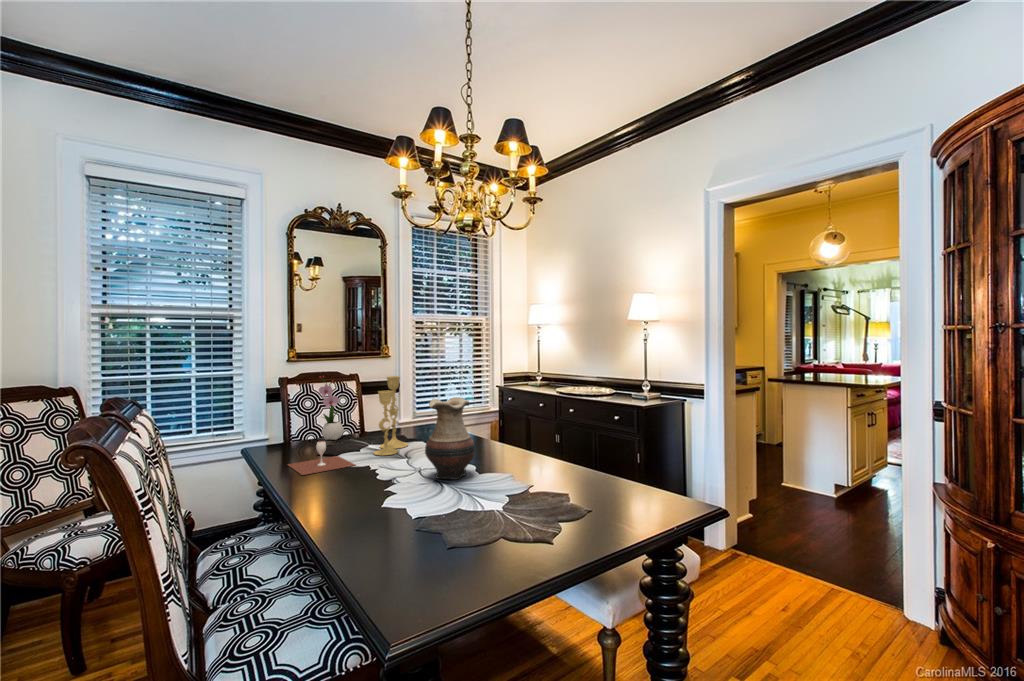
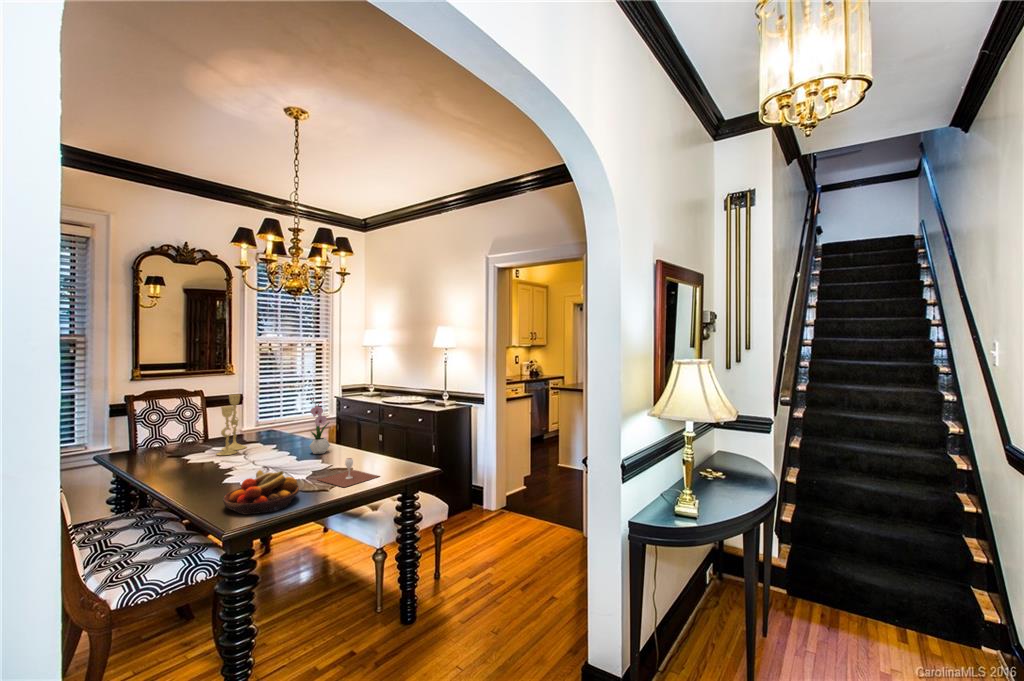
flower arrangement: present [319,376,344,440] -> present [309,398,330,454]
vase: present [425,397,475,480] -> none [257,411,295,468]
wine glass: present [288,441,355,475] -> present [318,458,379,487]
fruit bowl: none [386,490,505,581] -> present [223,470,299,515]

